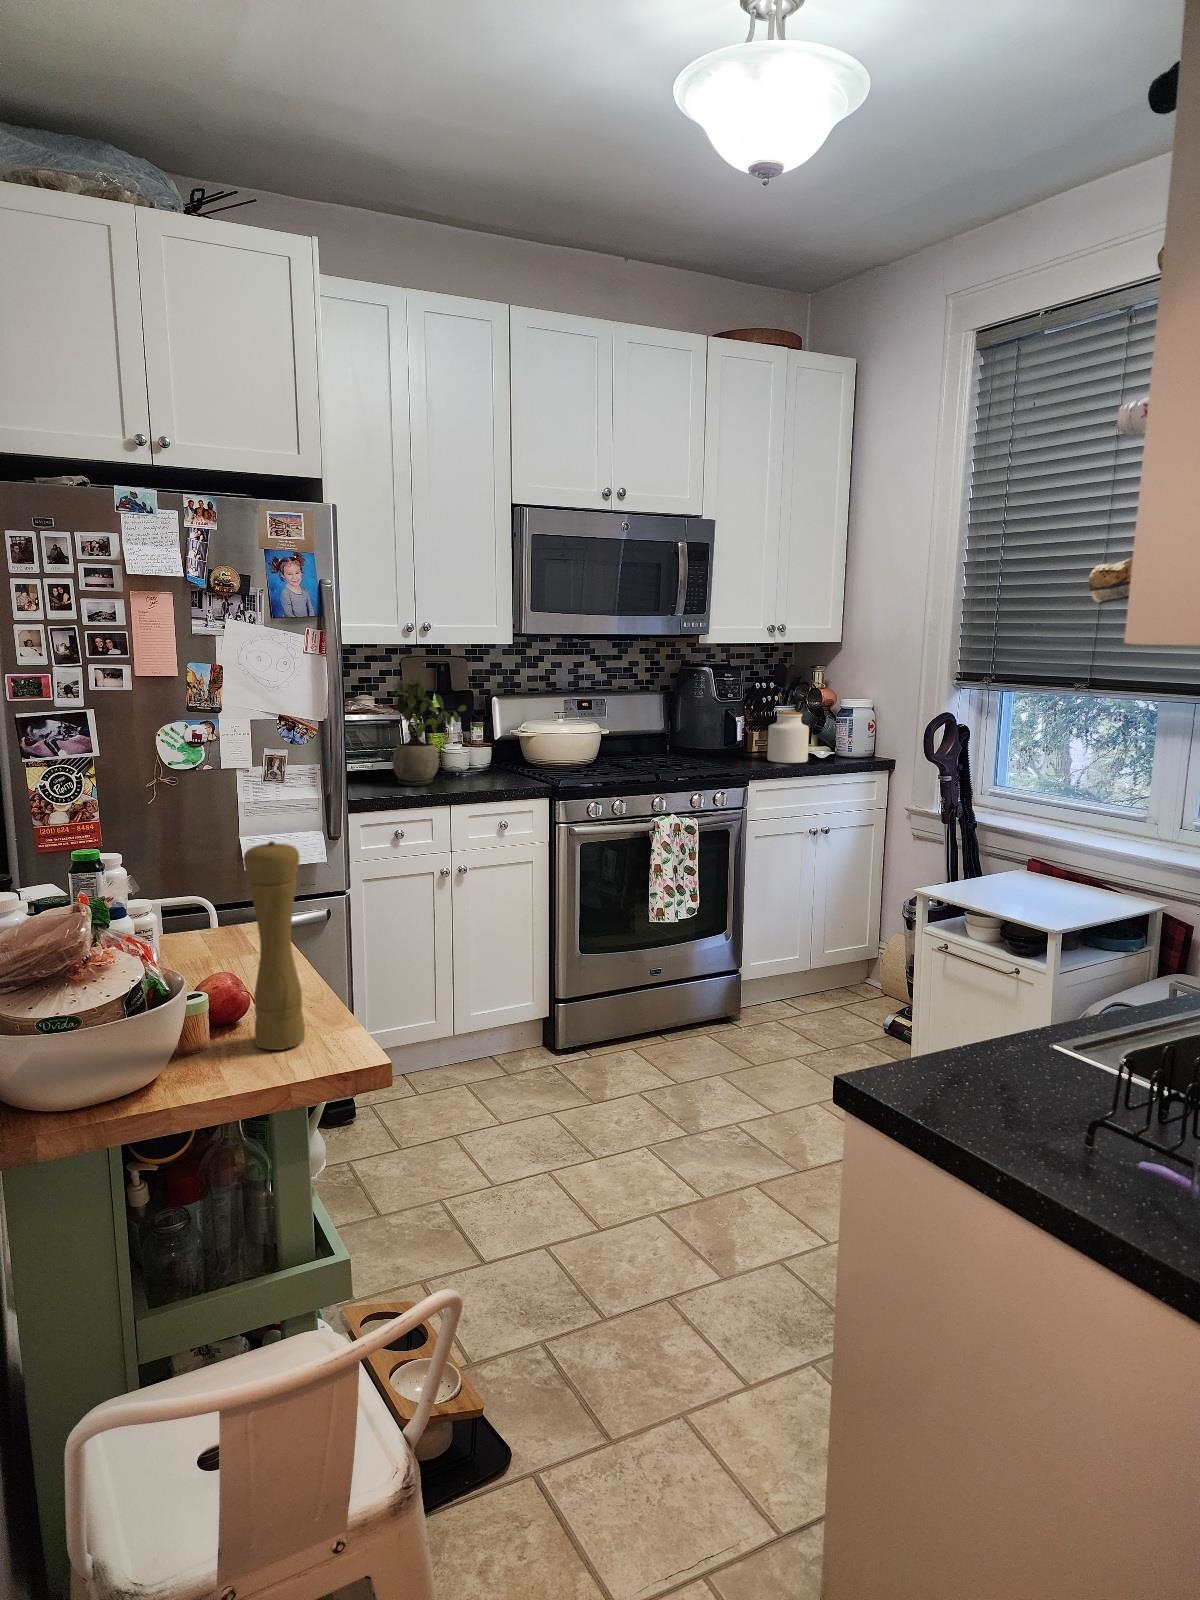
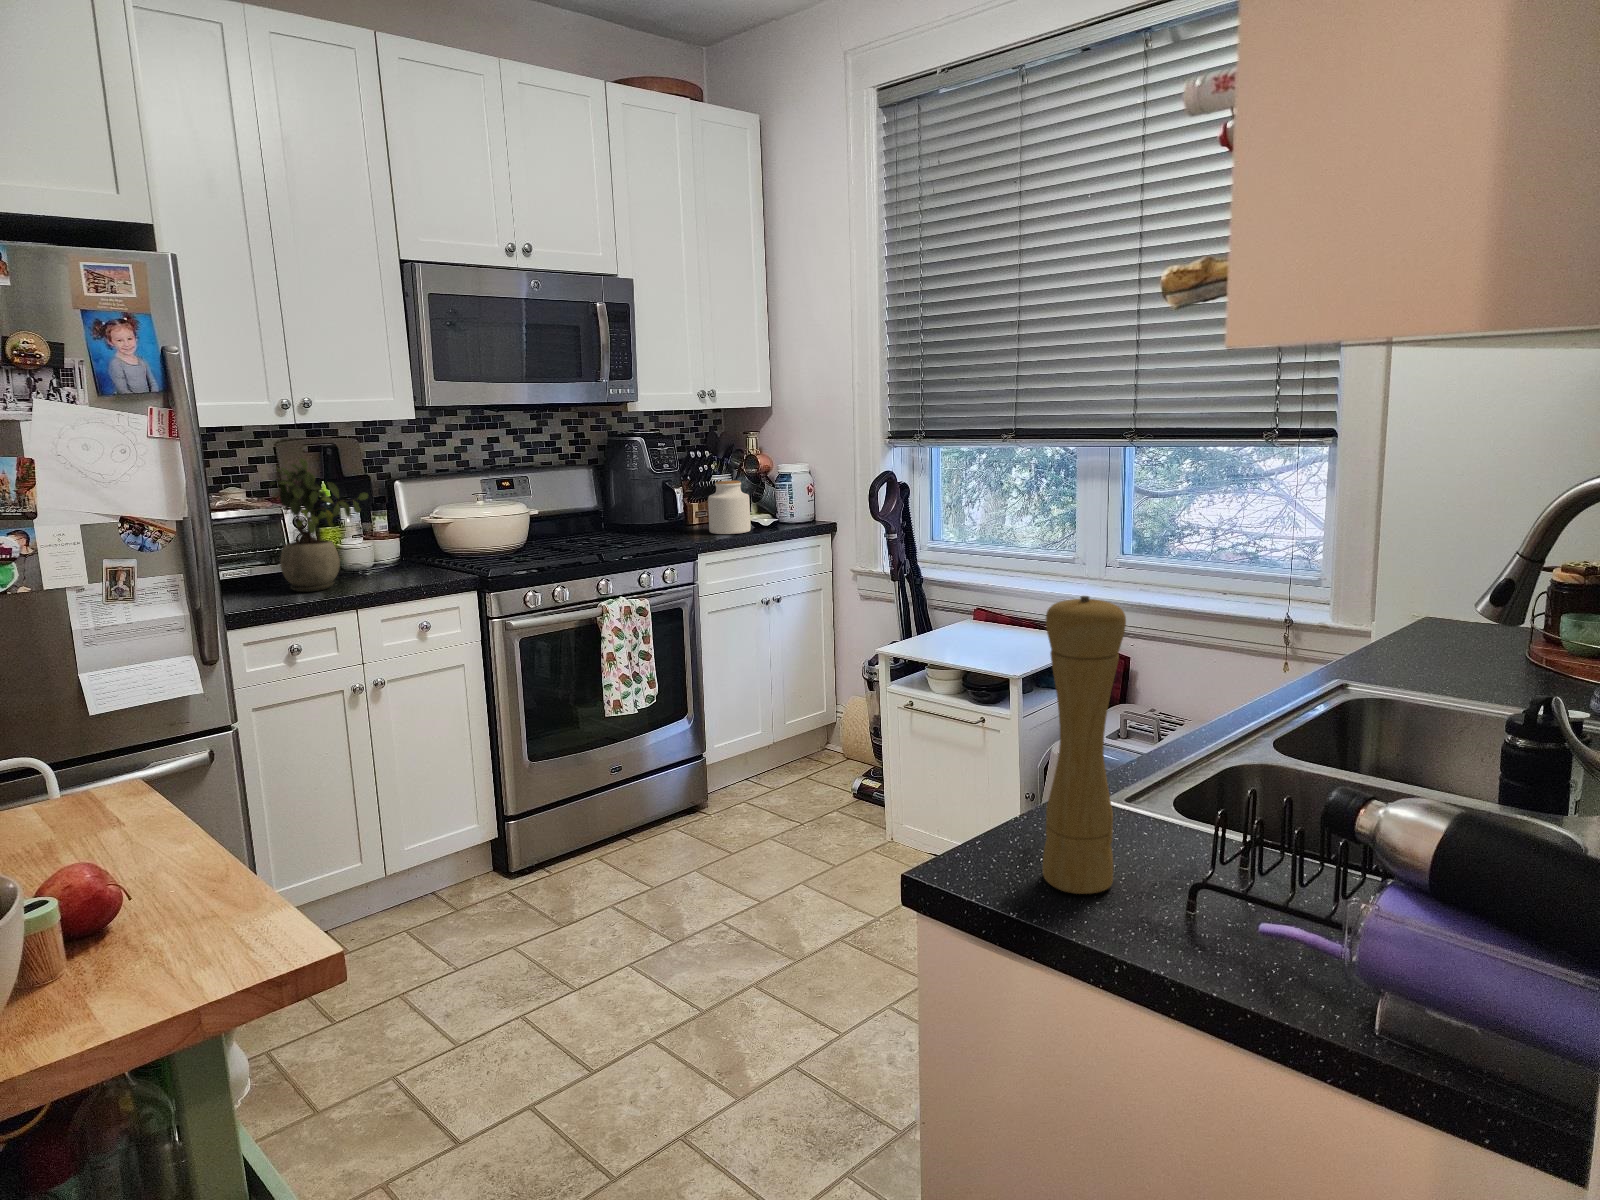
pepper mill: present [243,841,305,1050] -> present [1043,596,1126,894]

